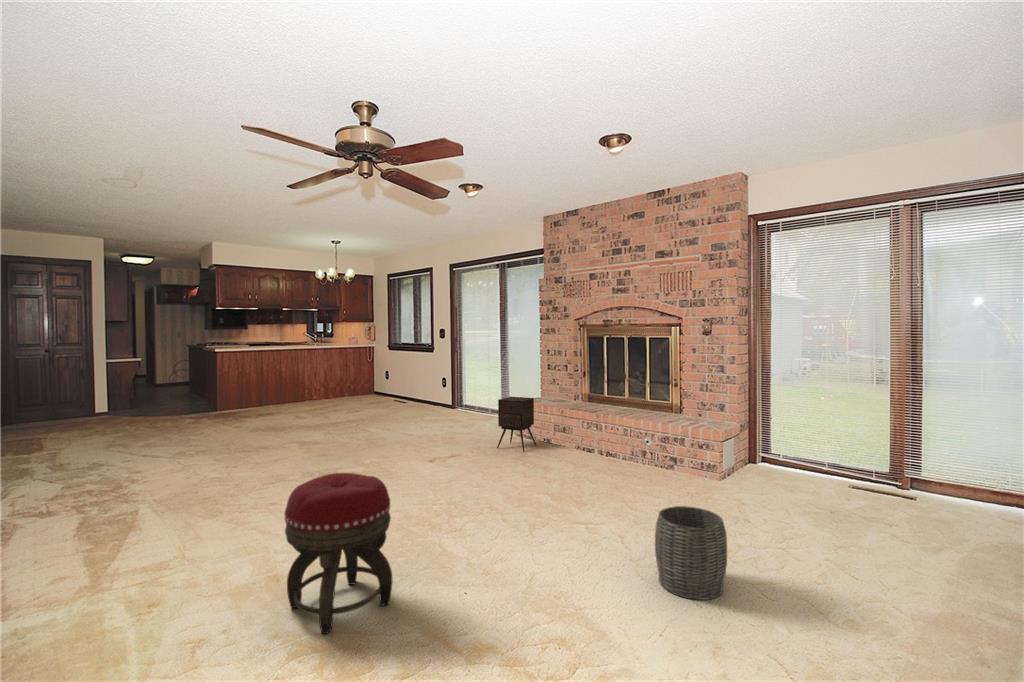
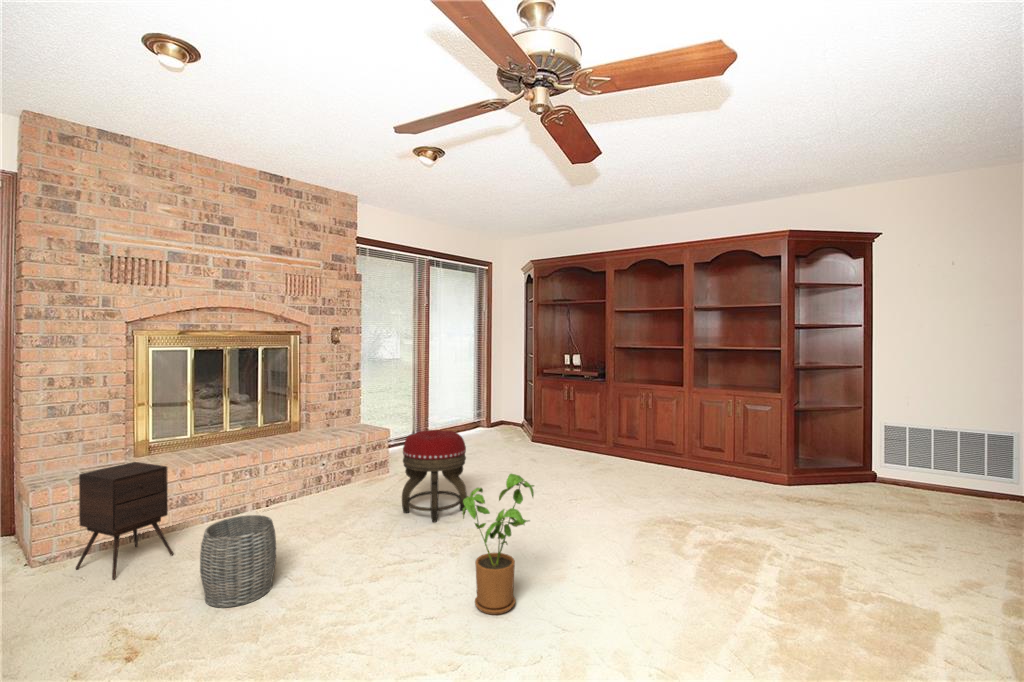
house plant: none [389,428,449,525] -> present [462,474,534,615]
footstool: present [285,473,392,634] -> present [402,430,467,522]
woven basket: present [655,506,727,600] -> present [200,515,276,608]

